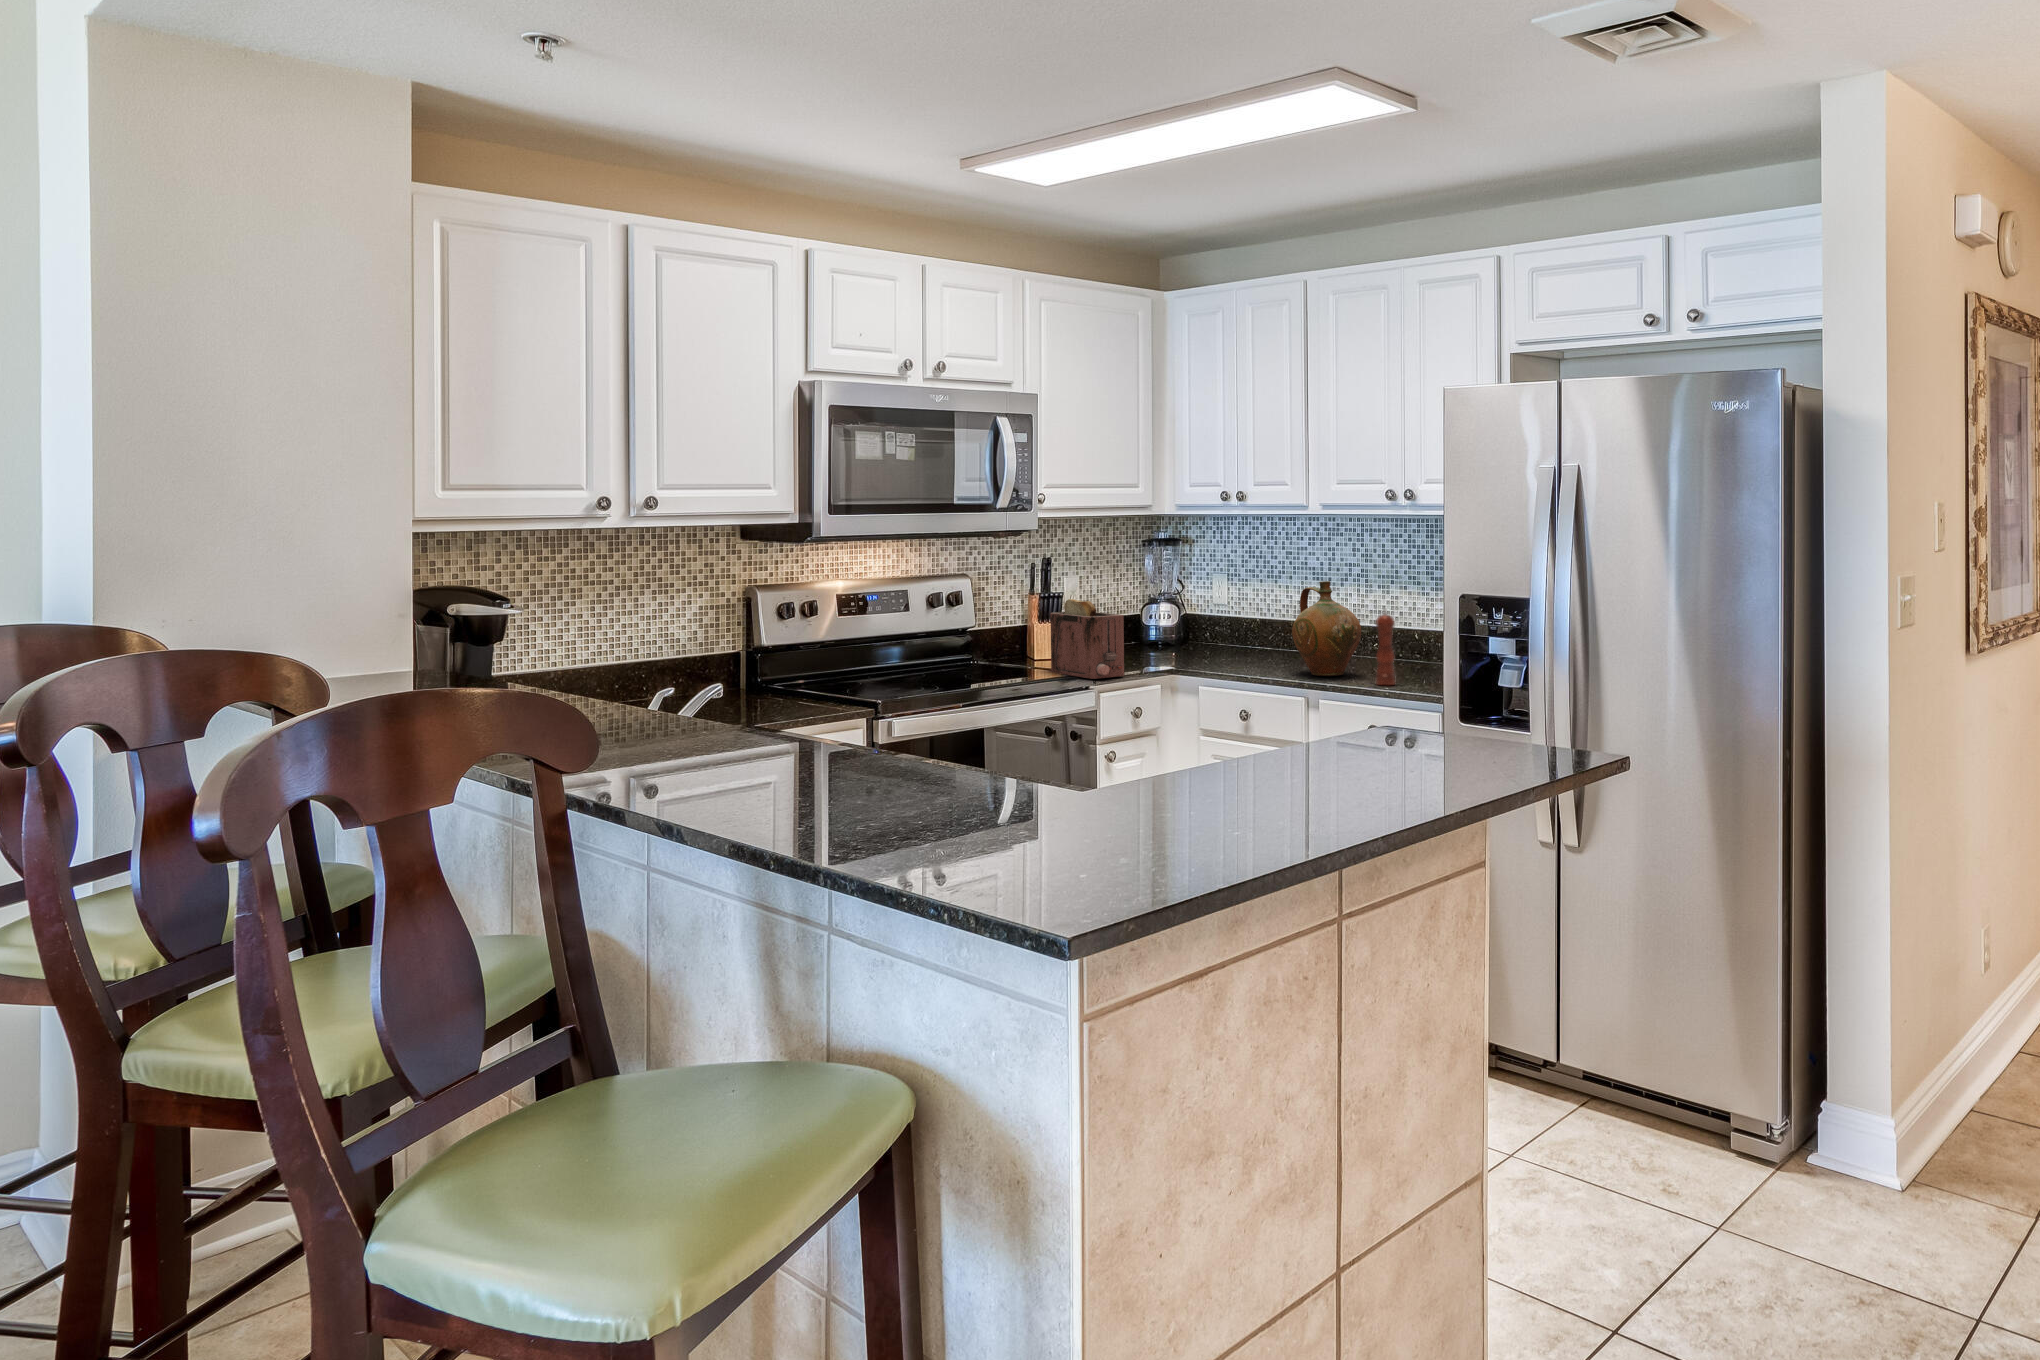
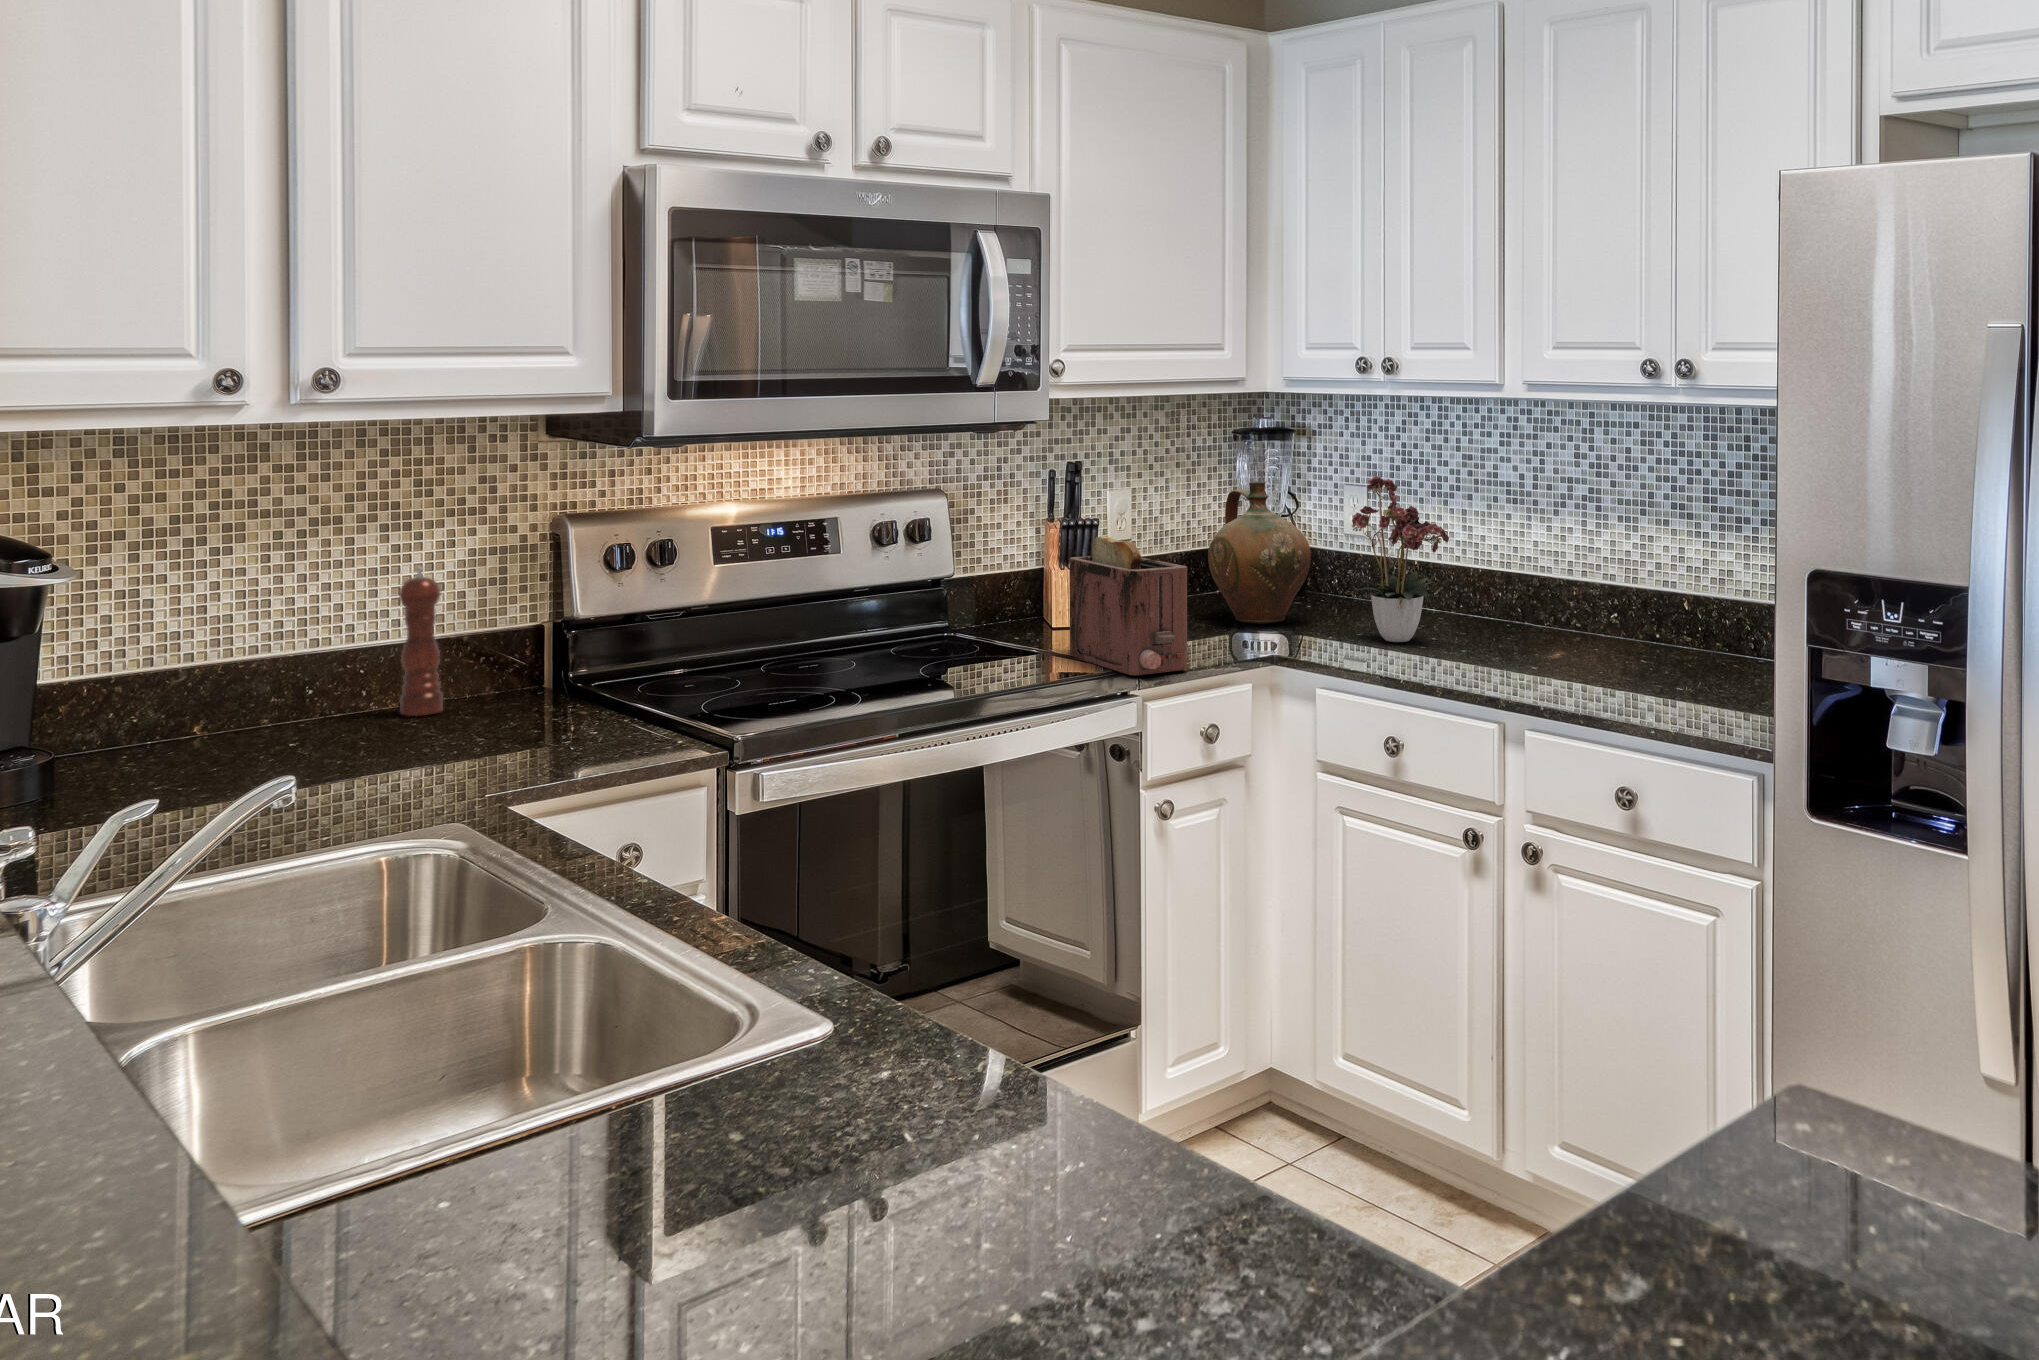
flower arrangement: none [1215,559,1283,663] -> present [1352,476,1449,642]
ceramic jug: present [1292,581,1361,676] -> present [1208,481,1311,624]
pepper mill: present [1376,610,1396,685] -> present [399,567,443,716]

